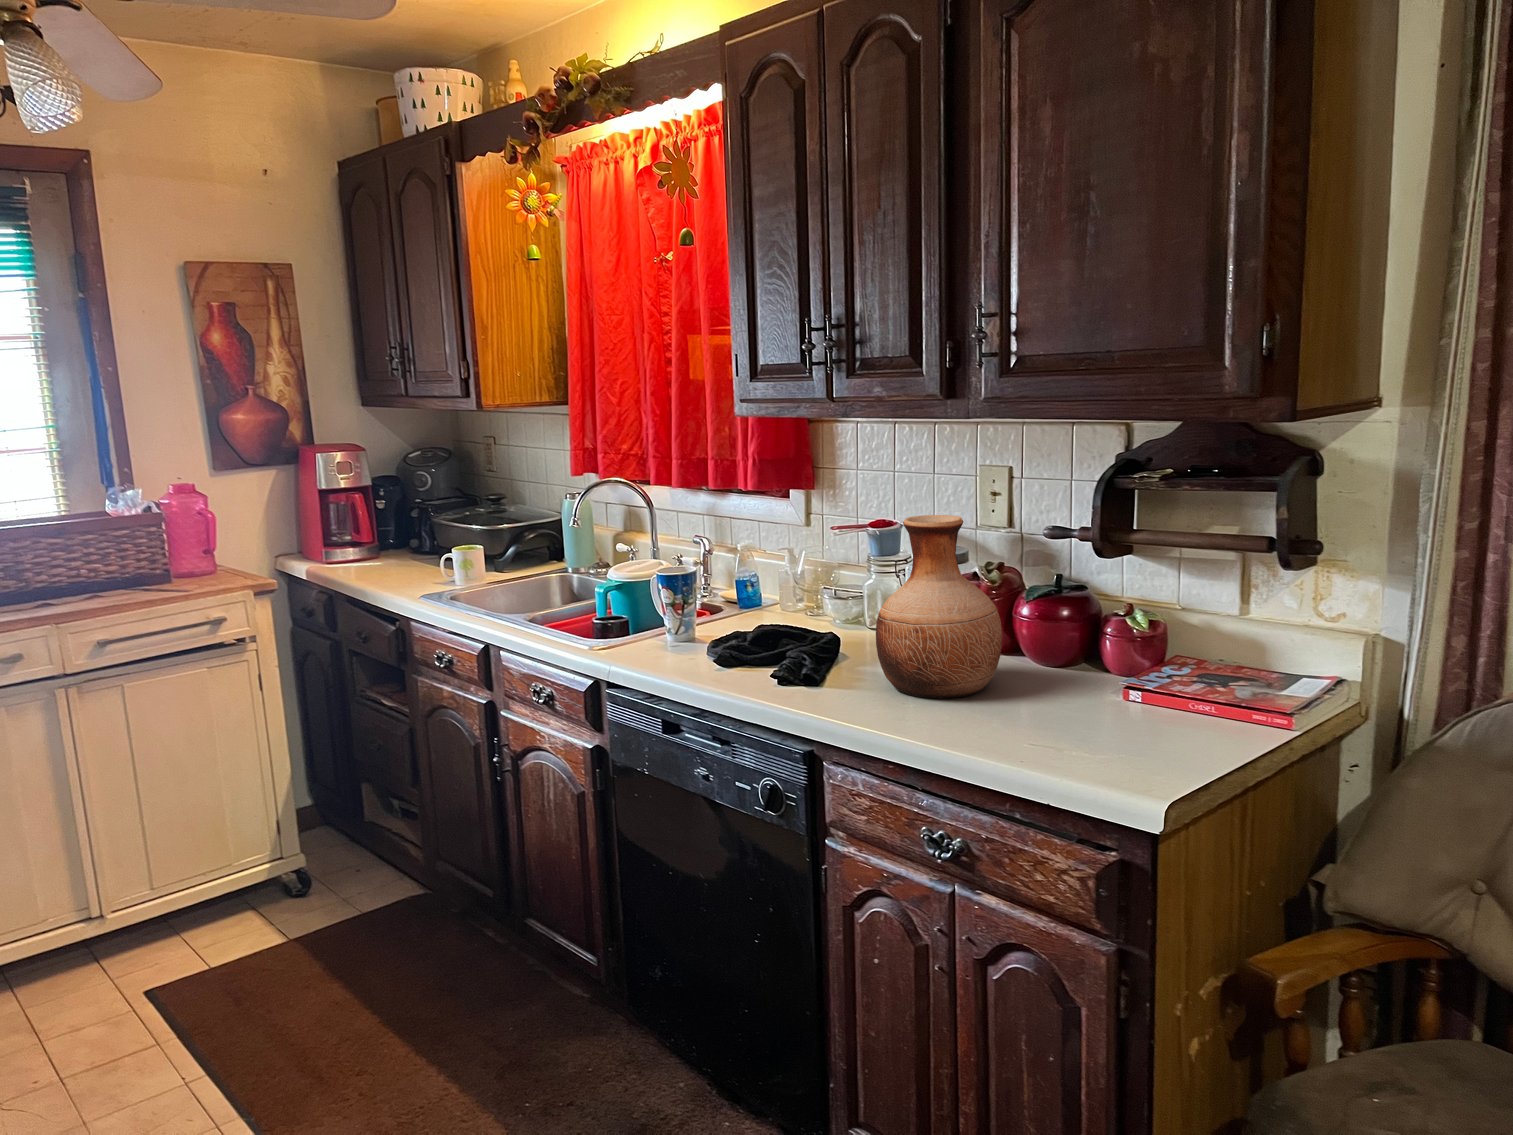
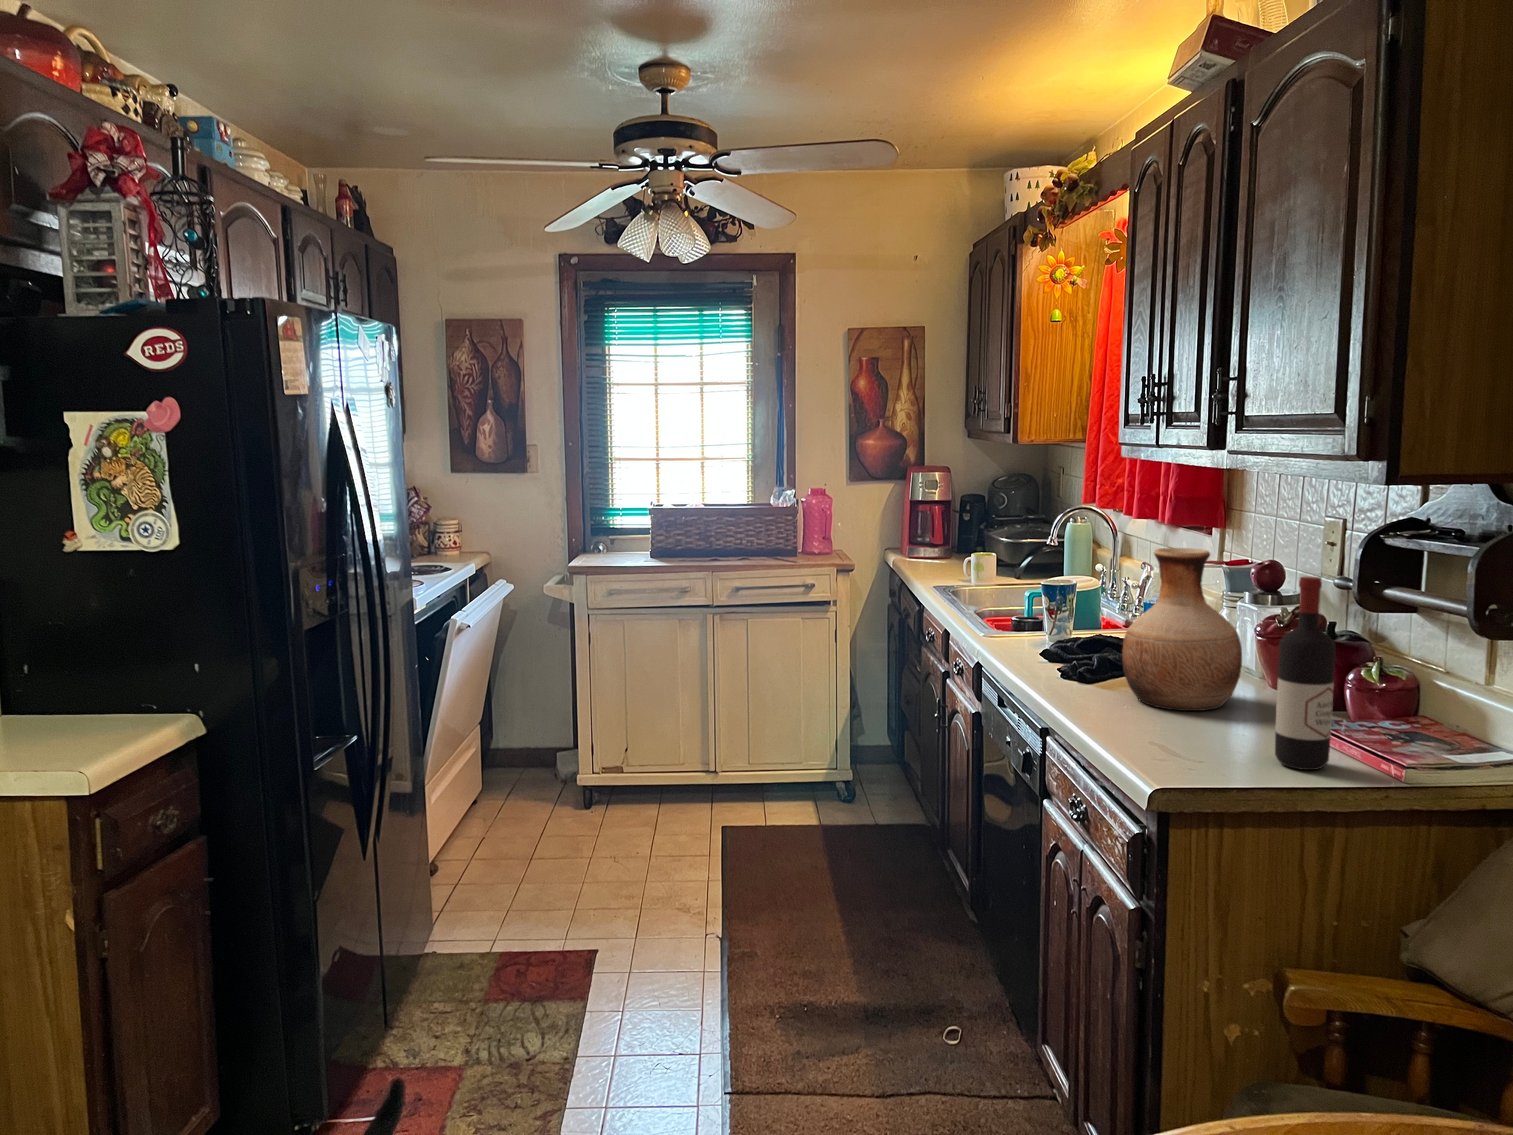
wine bottle: none [1148,533,1207,736] -> present [1275,577,1336,770]

